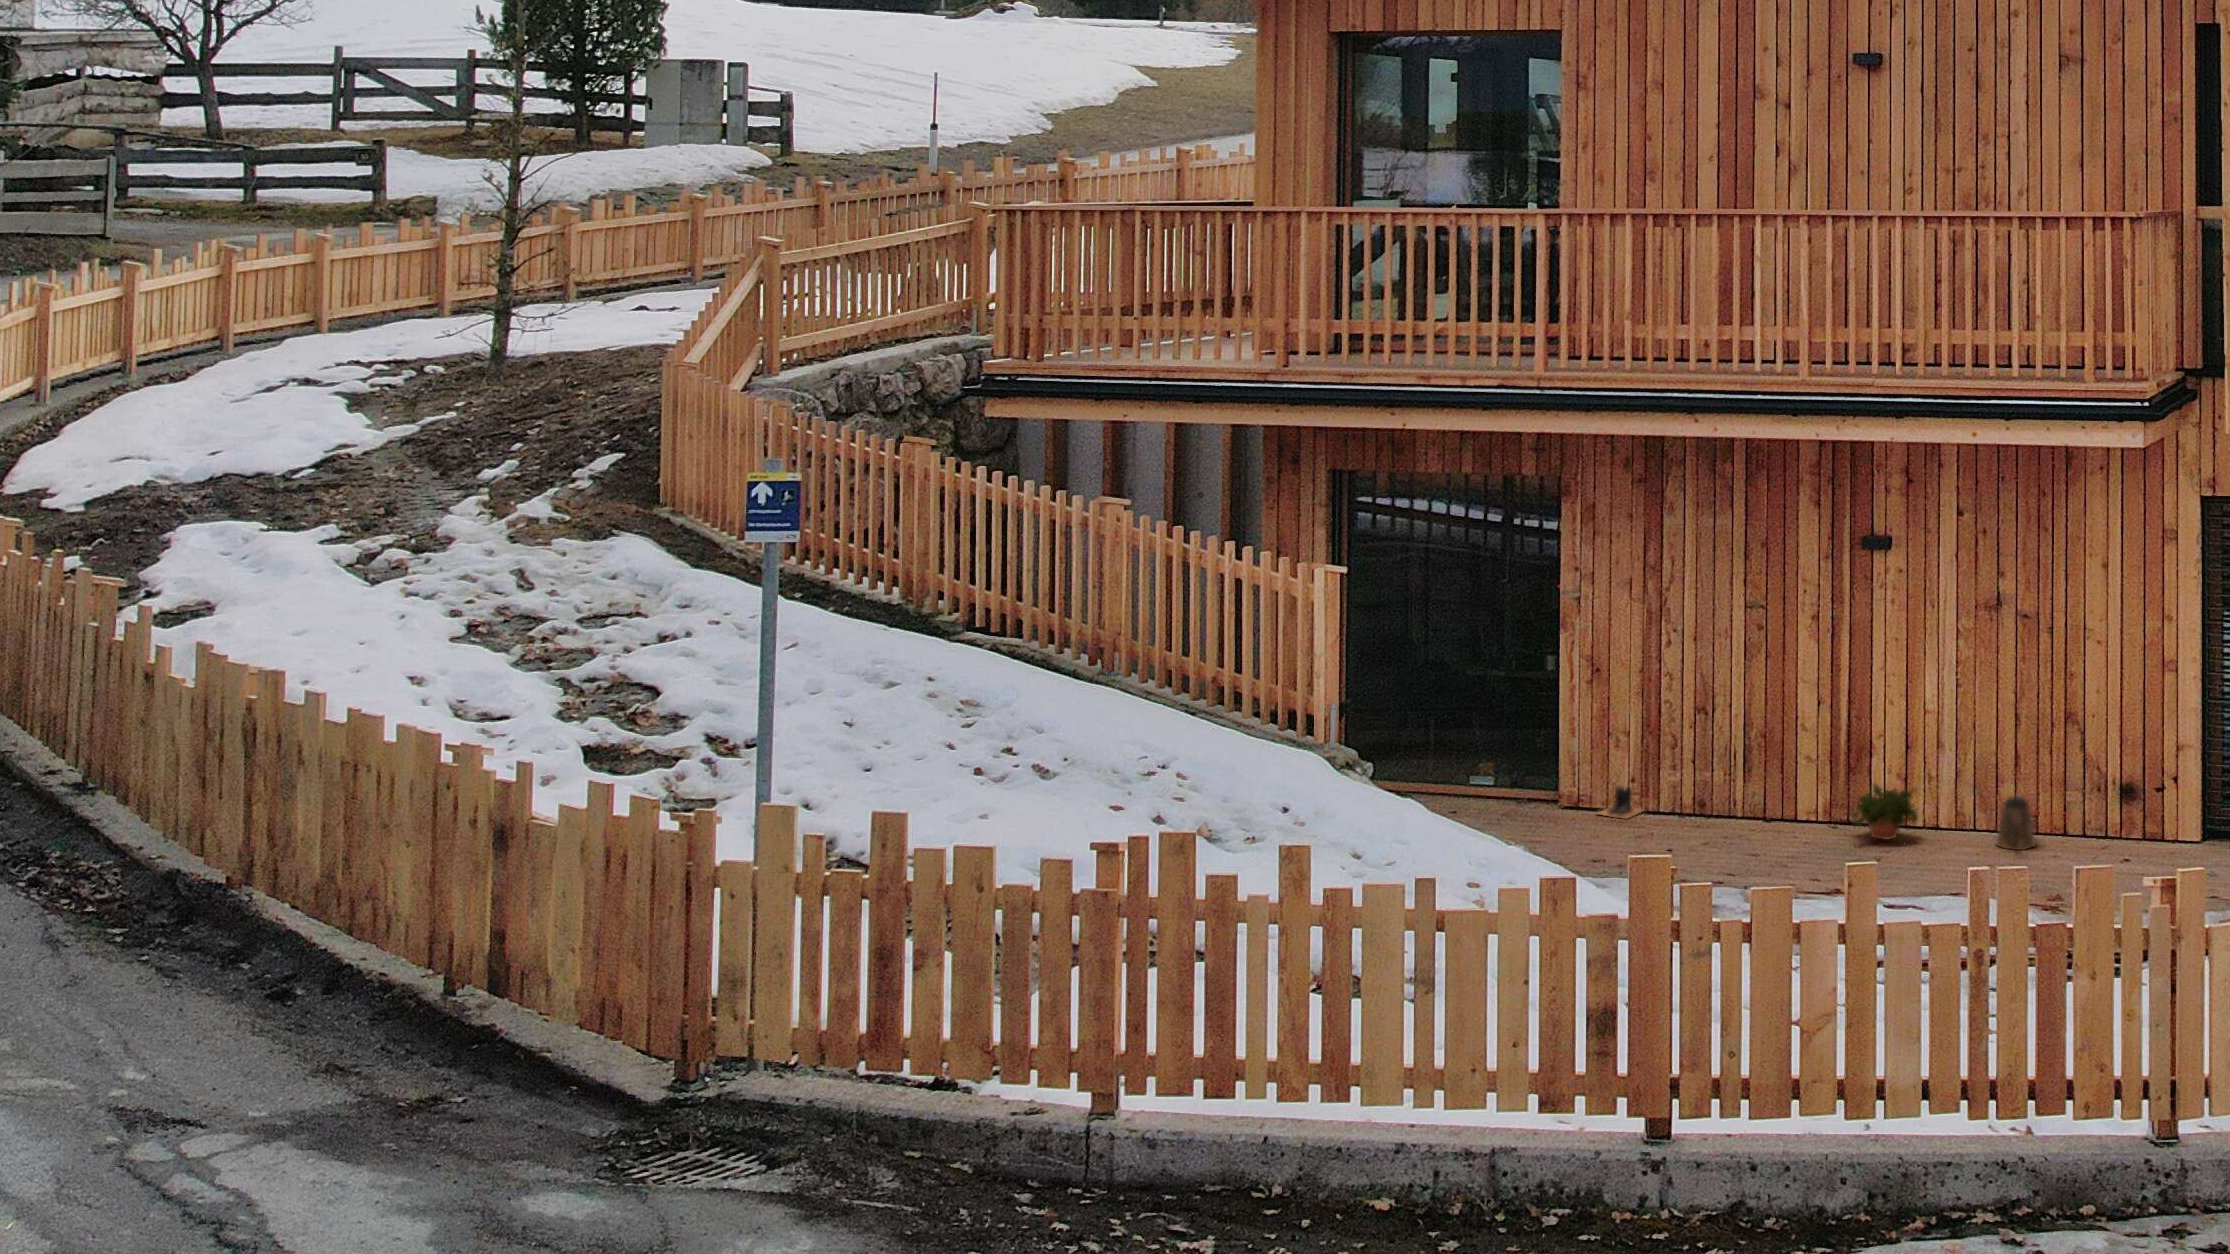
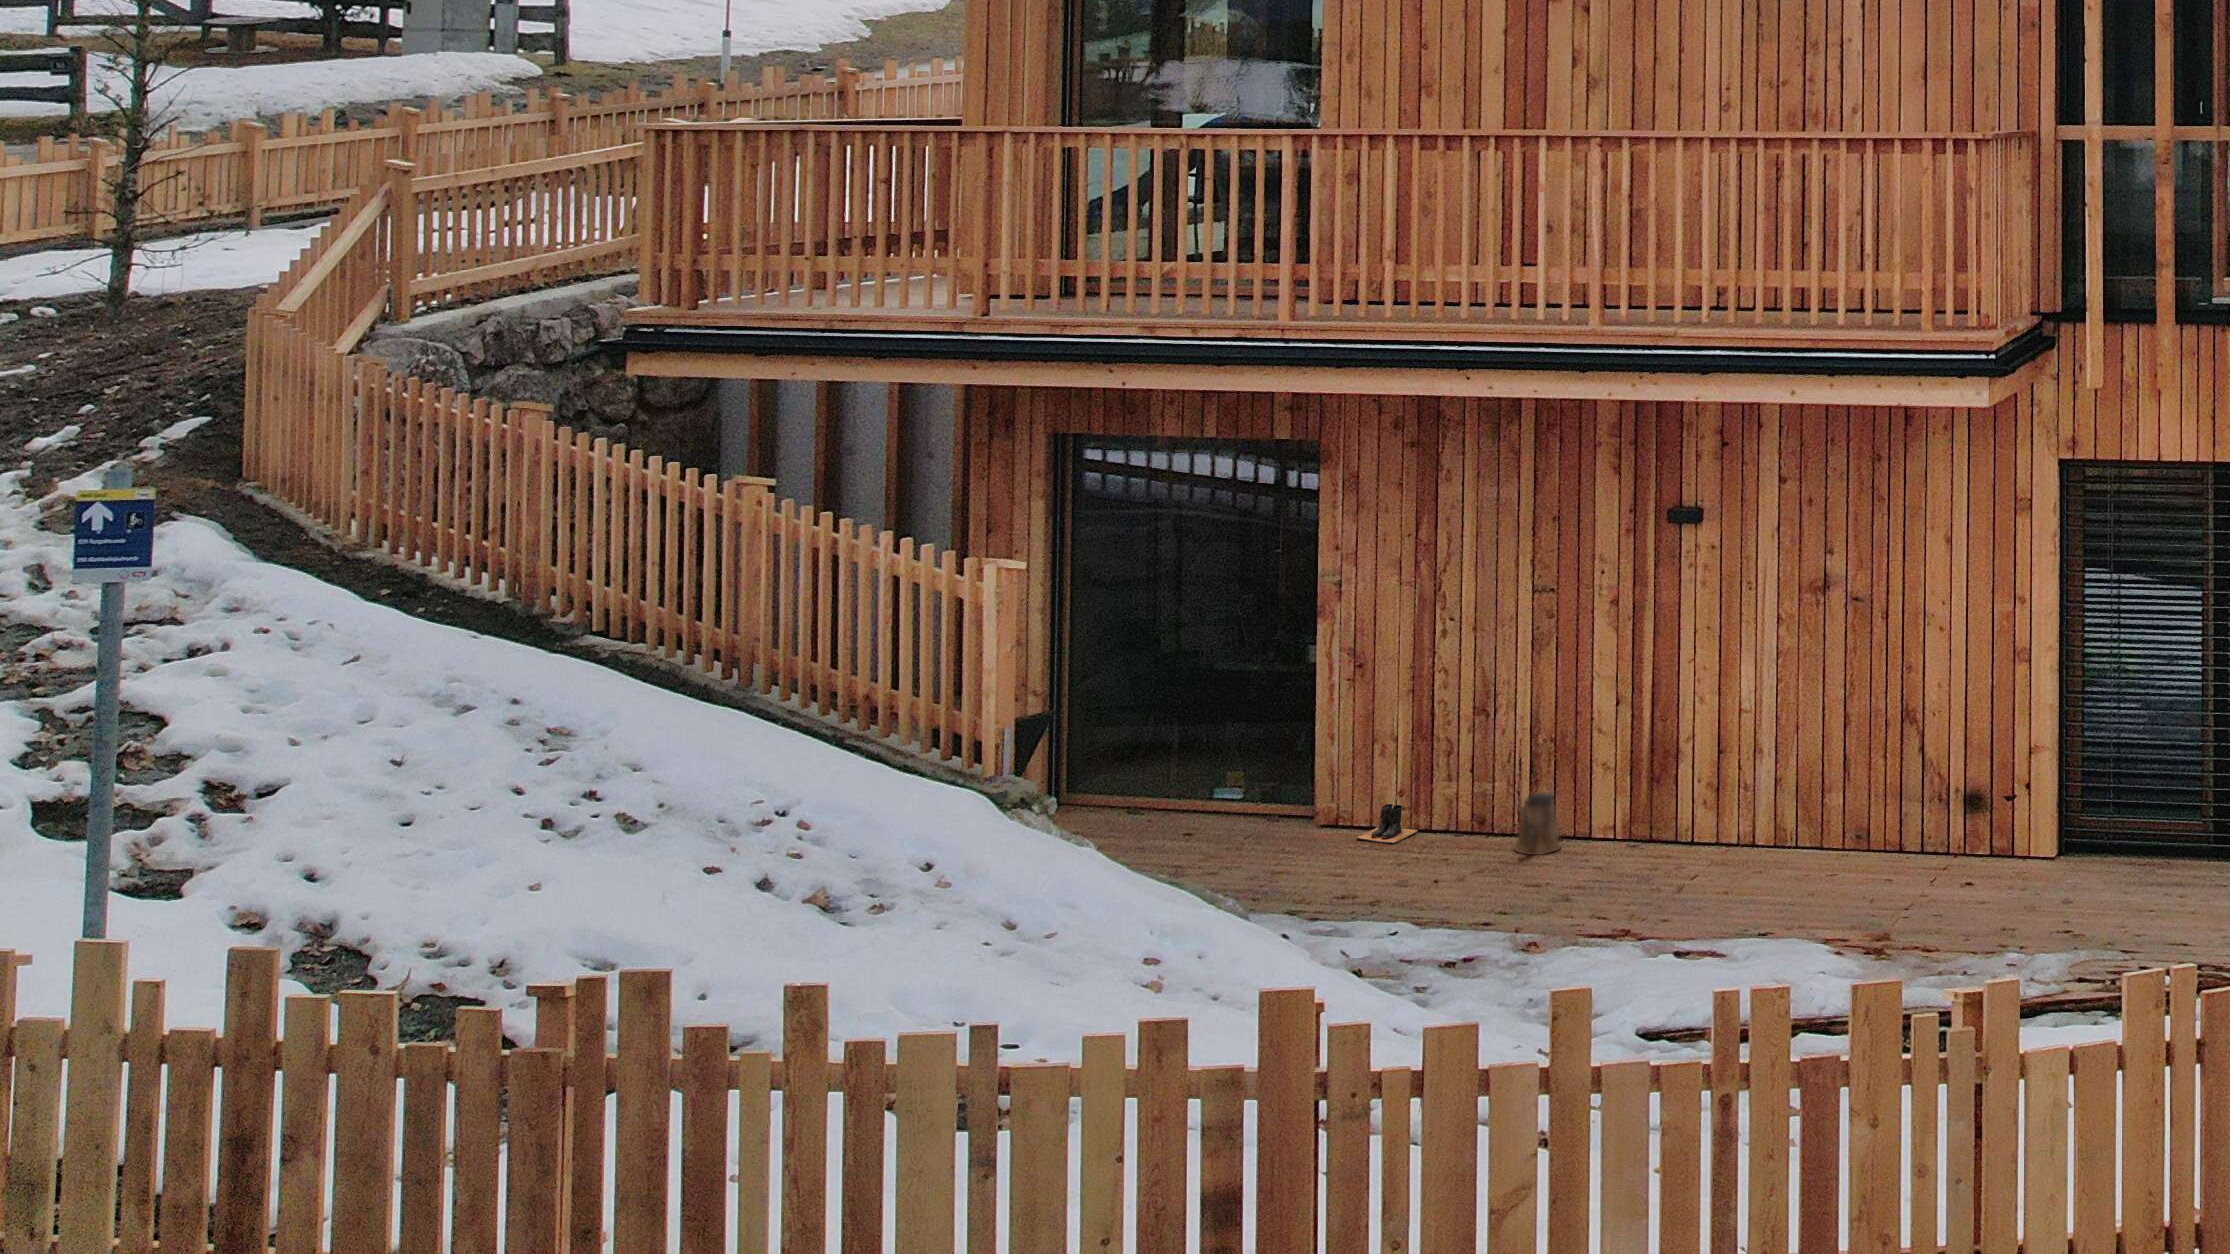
potted plant: present [1854,783,1918,839] -> none [1654,795,1740,870]
watering can: present [1996,796,2035,850] -> present [1515,792,1560,855]

